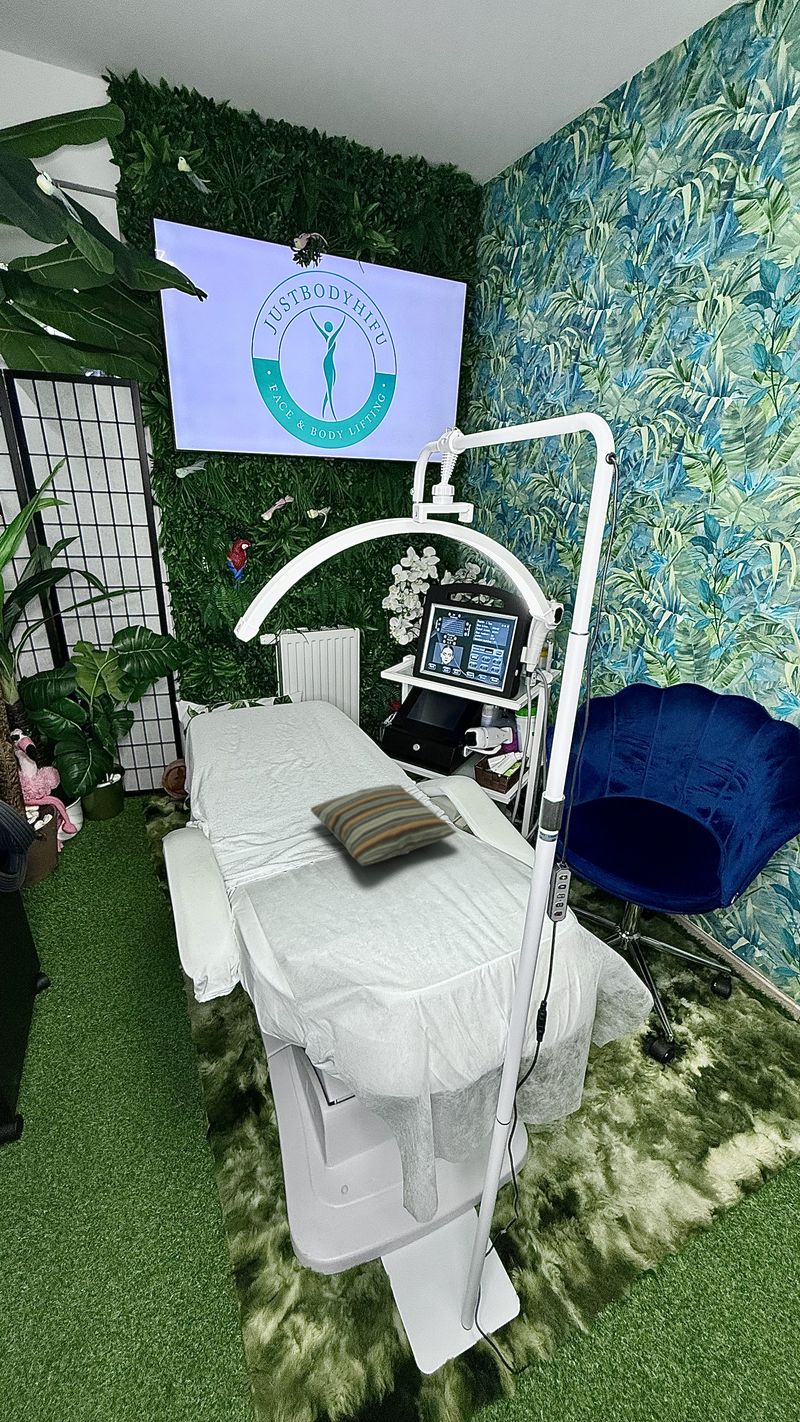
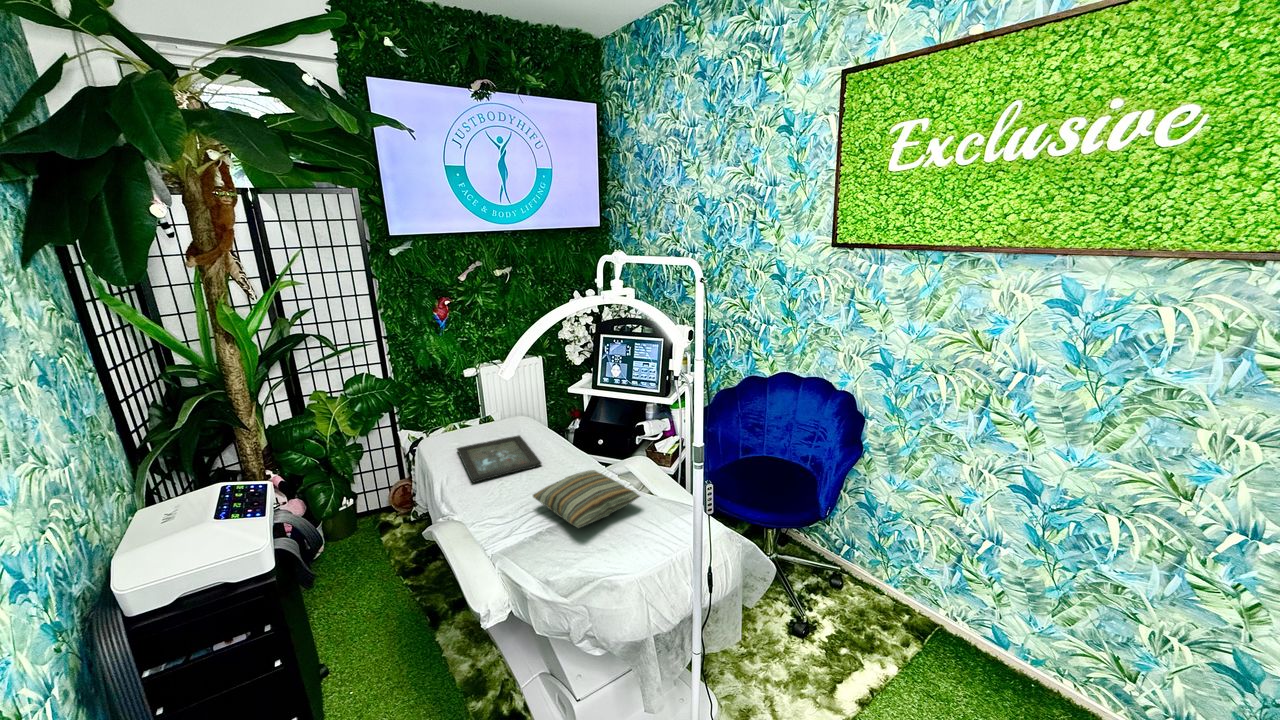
tray: none [234,725,334,779] -> present [457,435,541,482]

